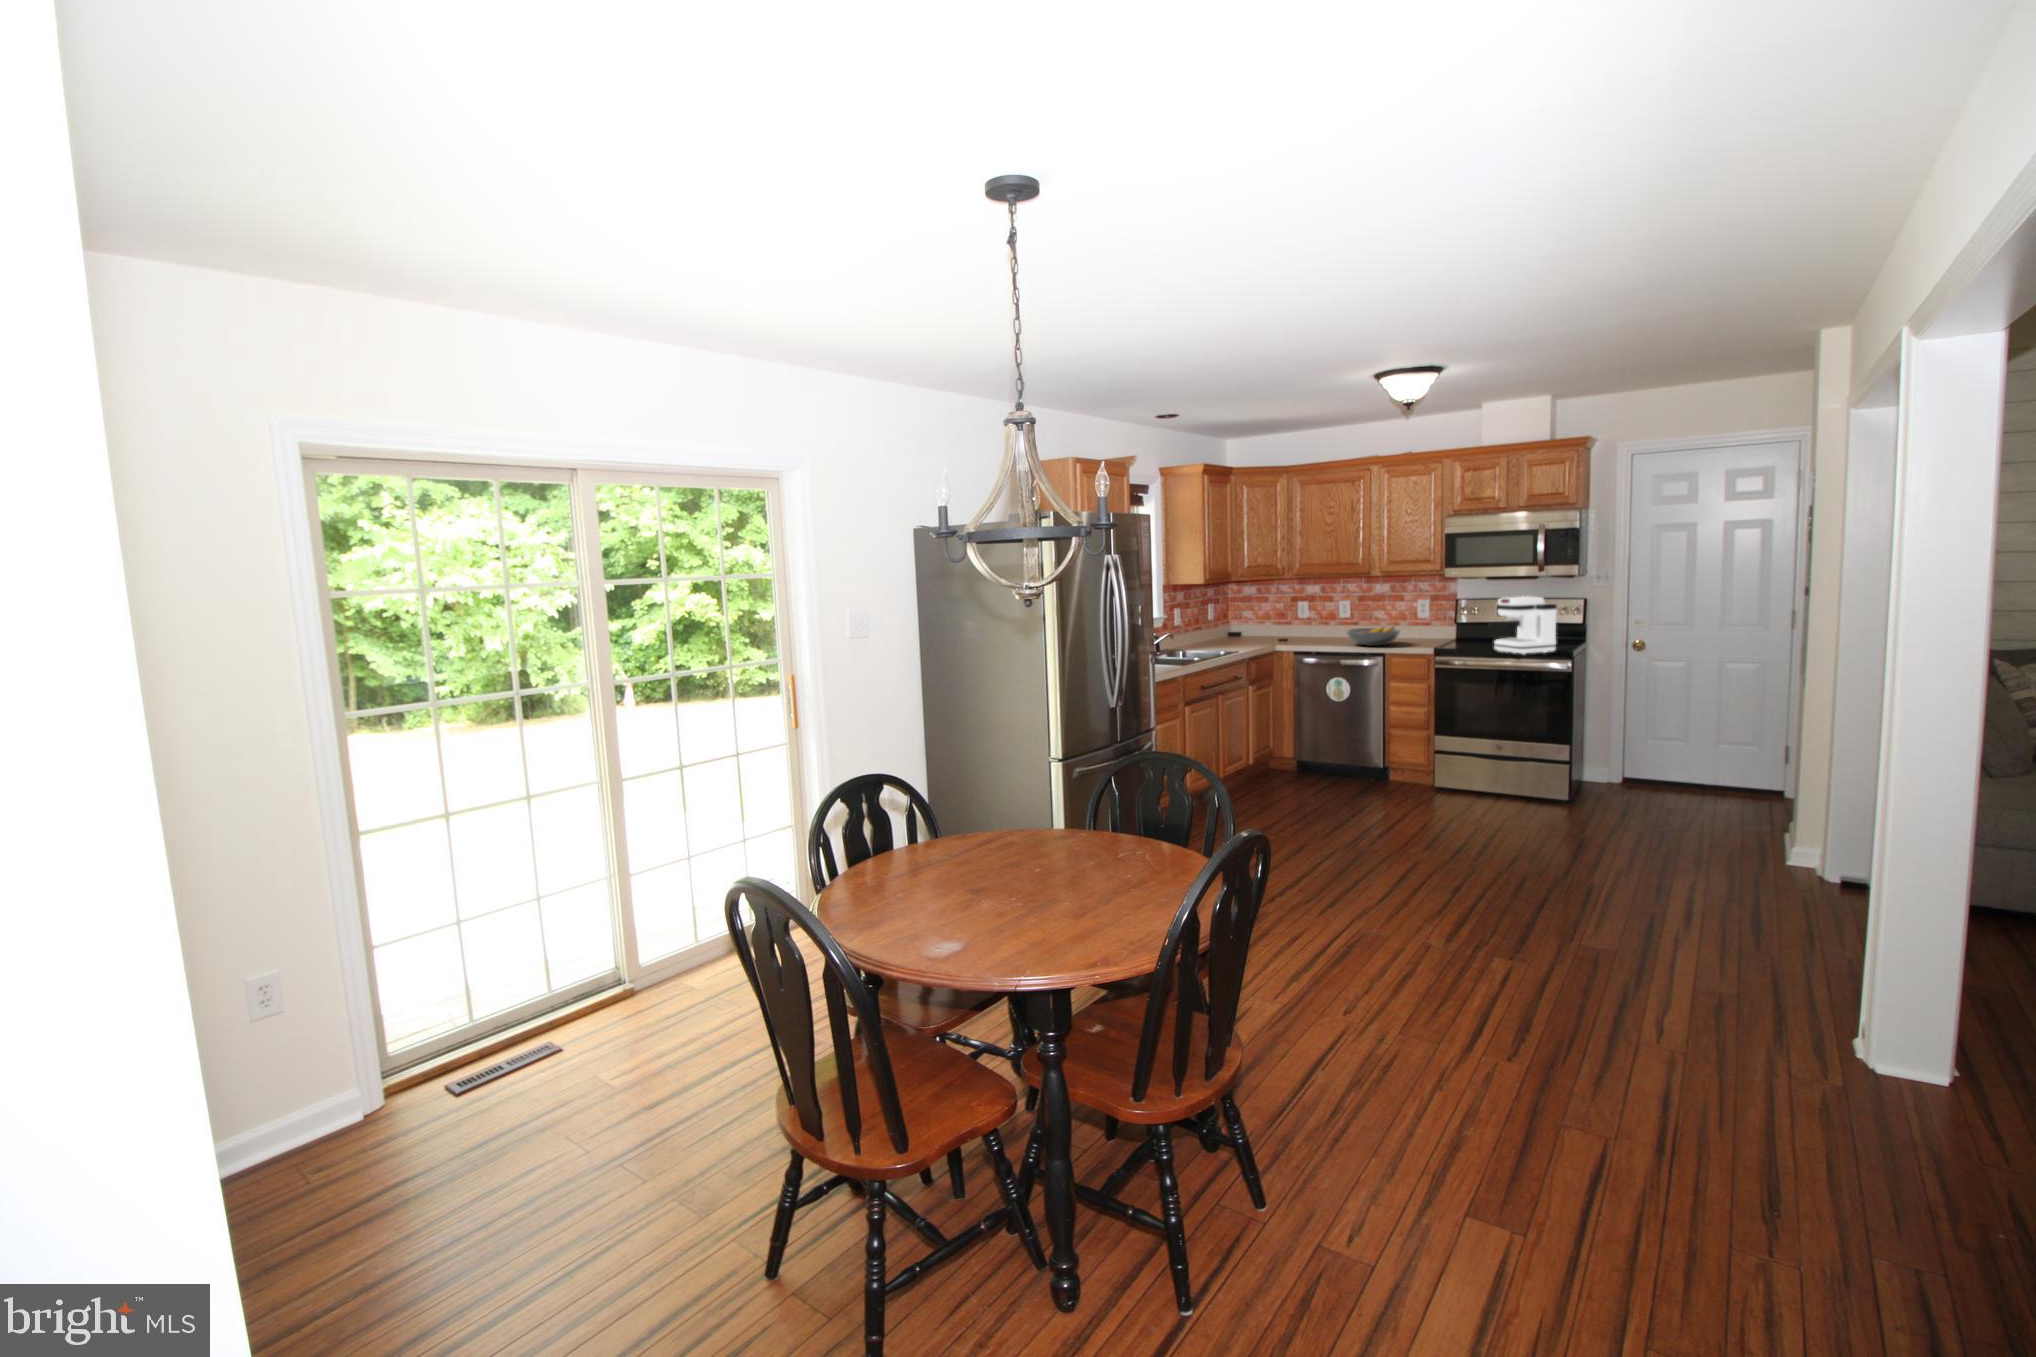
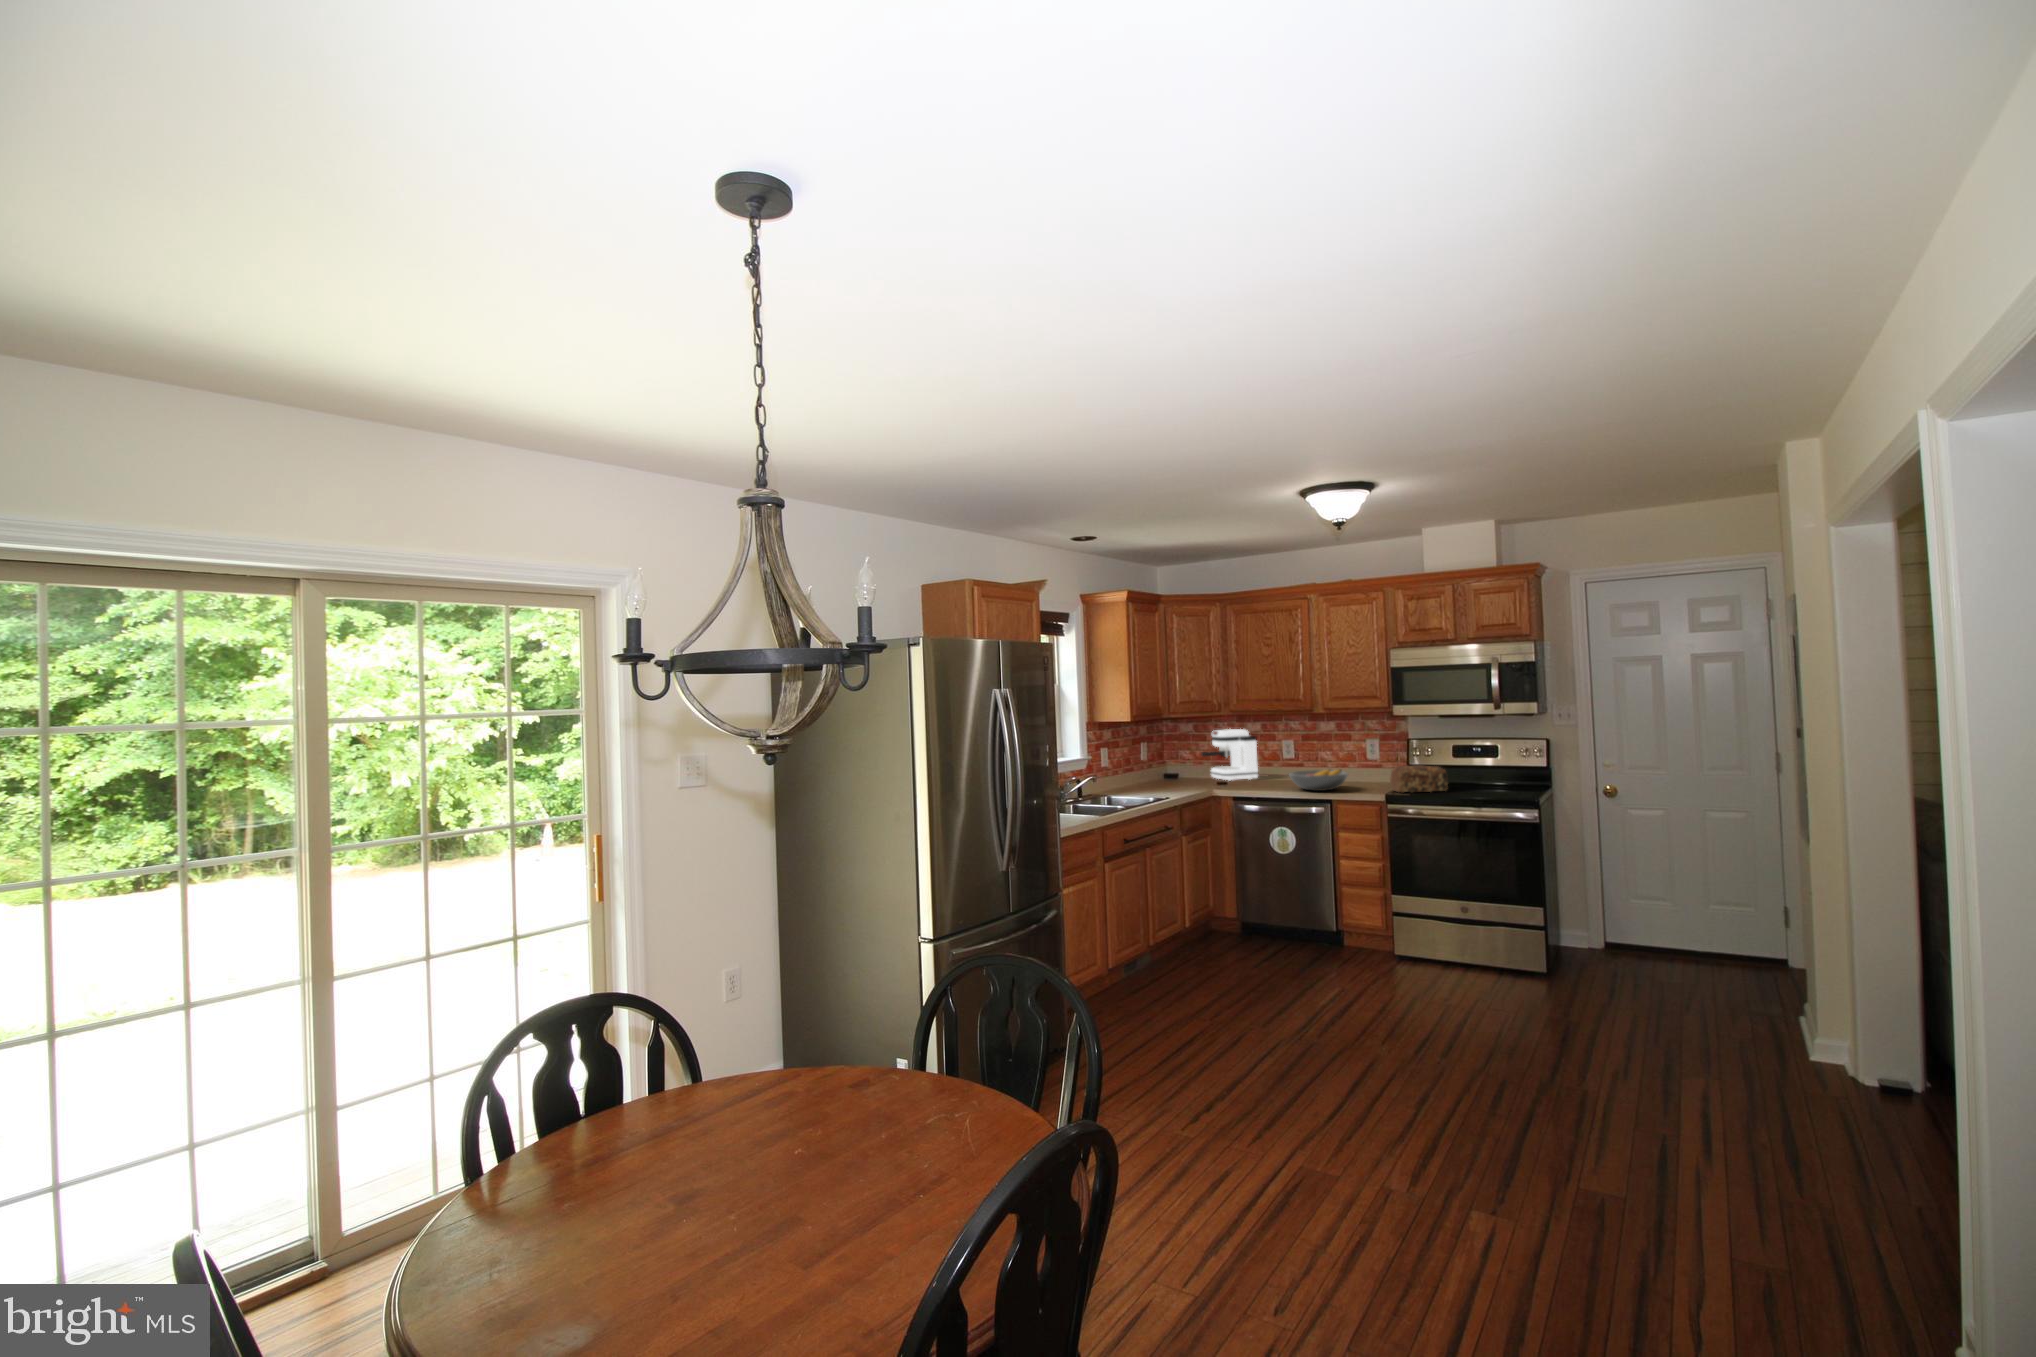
coffee maker: present [1488,596,1557,655] -> present [1202,729,1258,781]
bread loaf: none [1438,623,1491,647] -> present [1390,765,1448,793]

